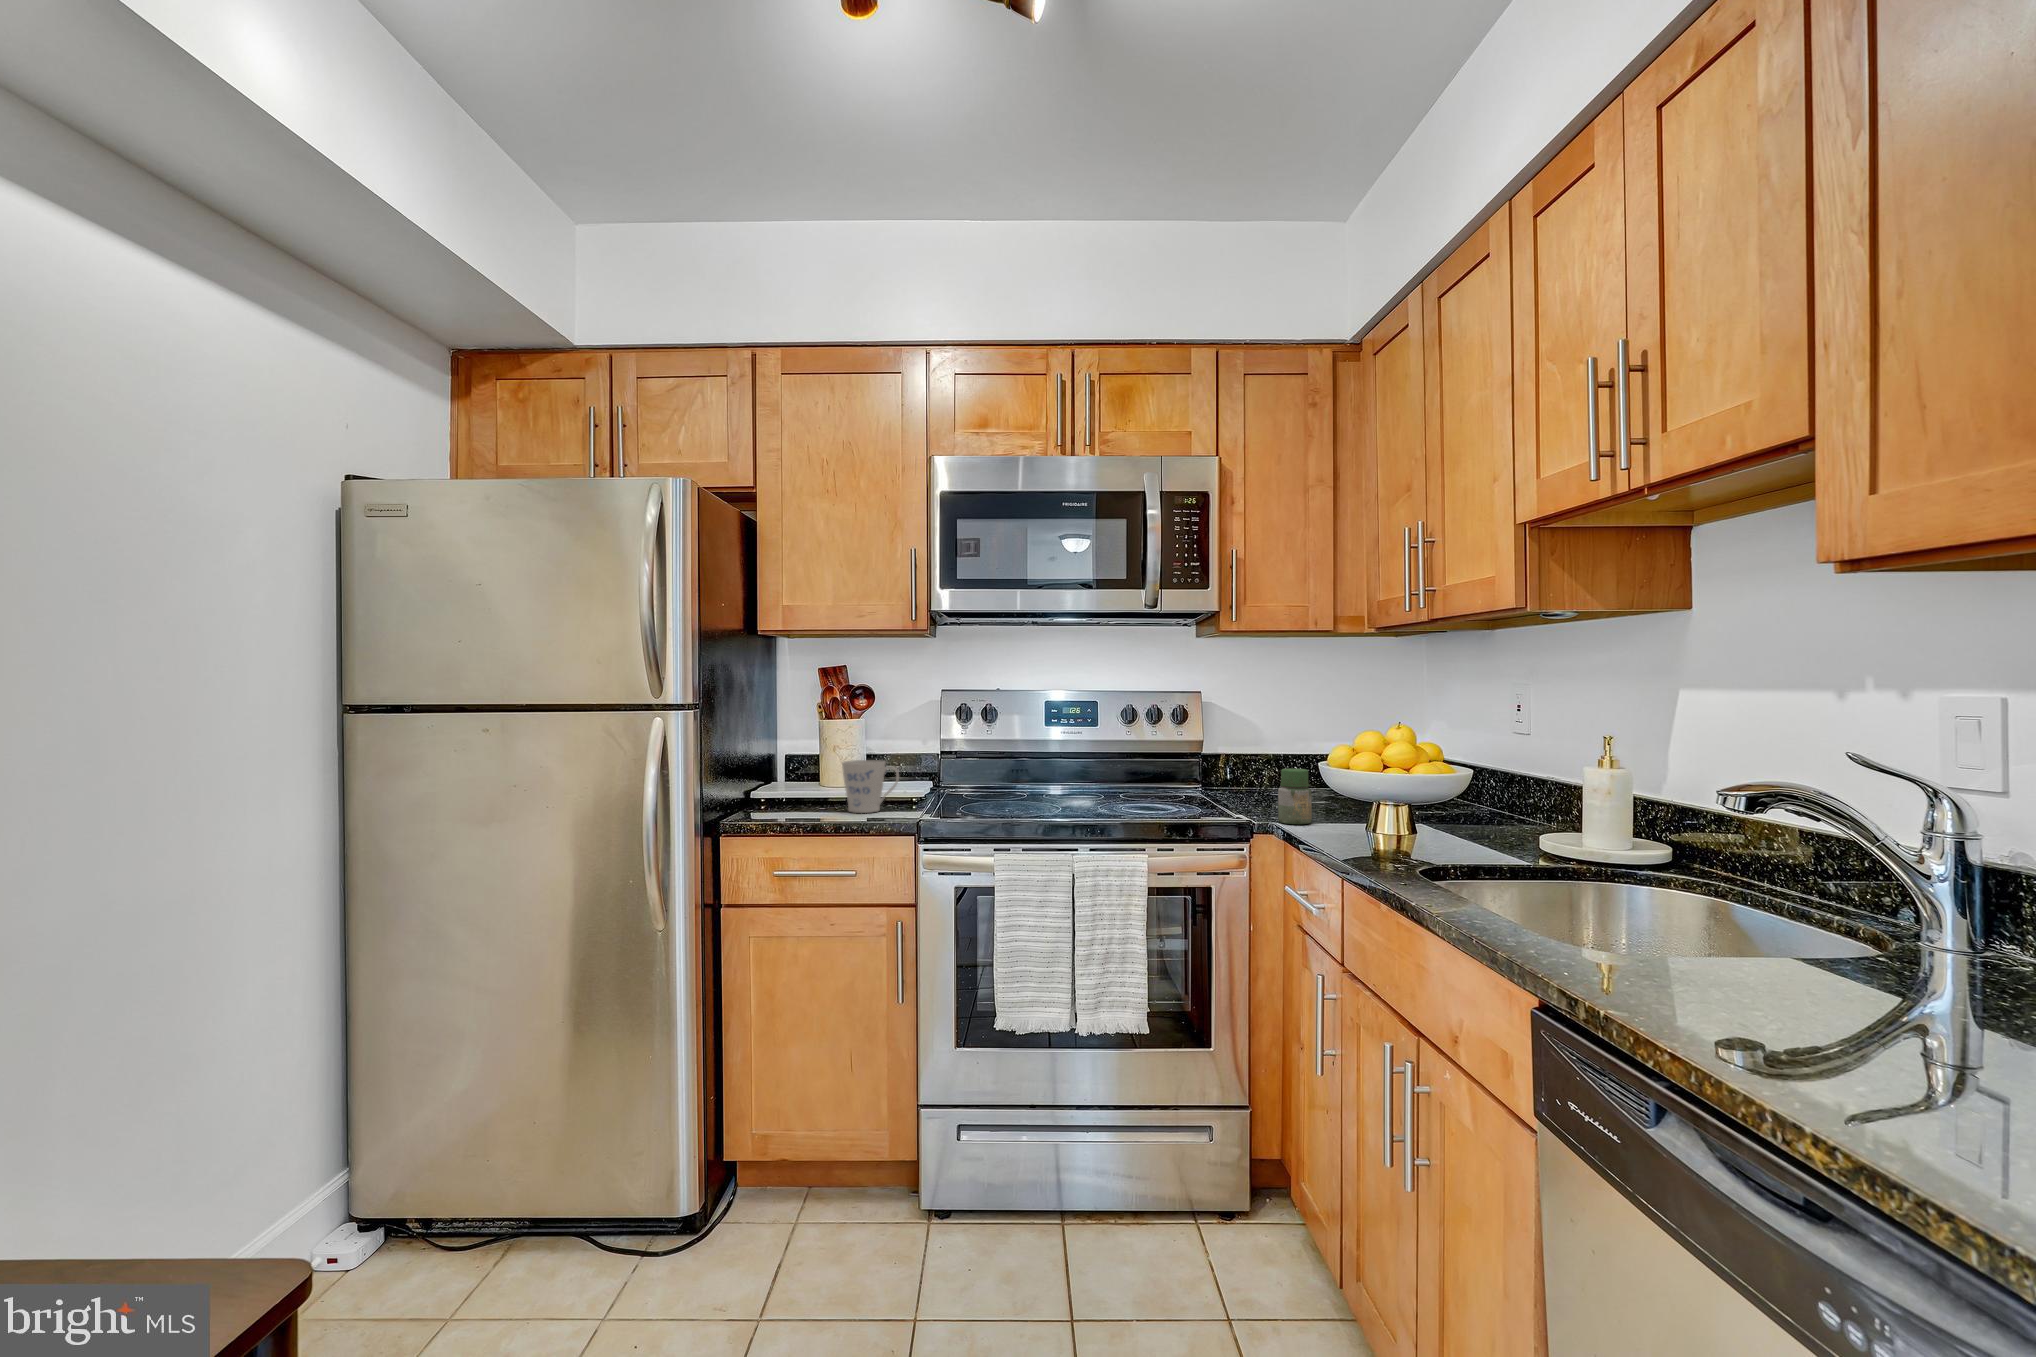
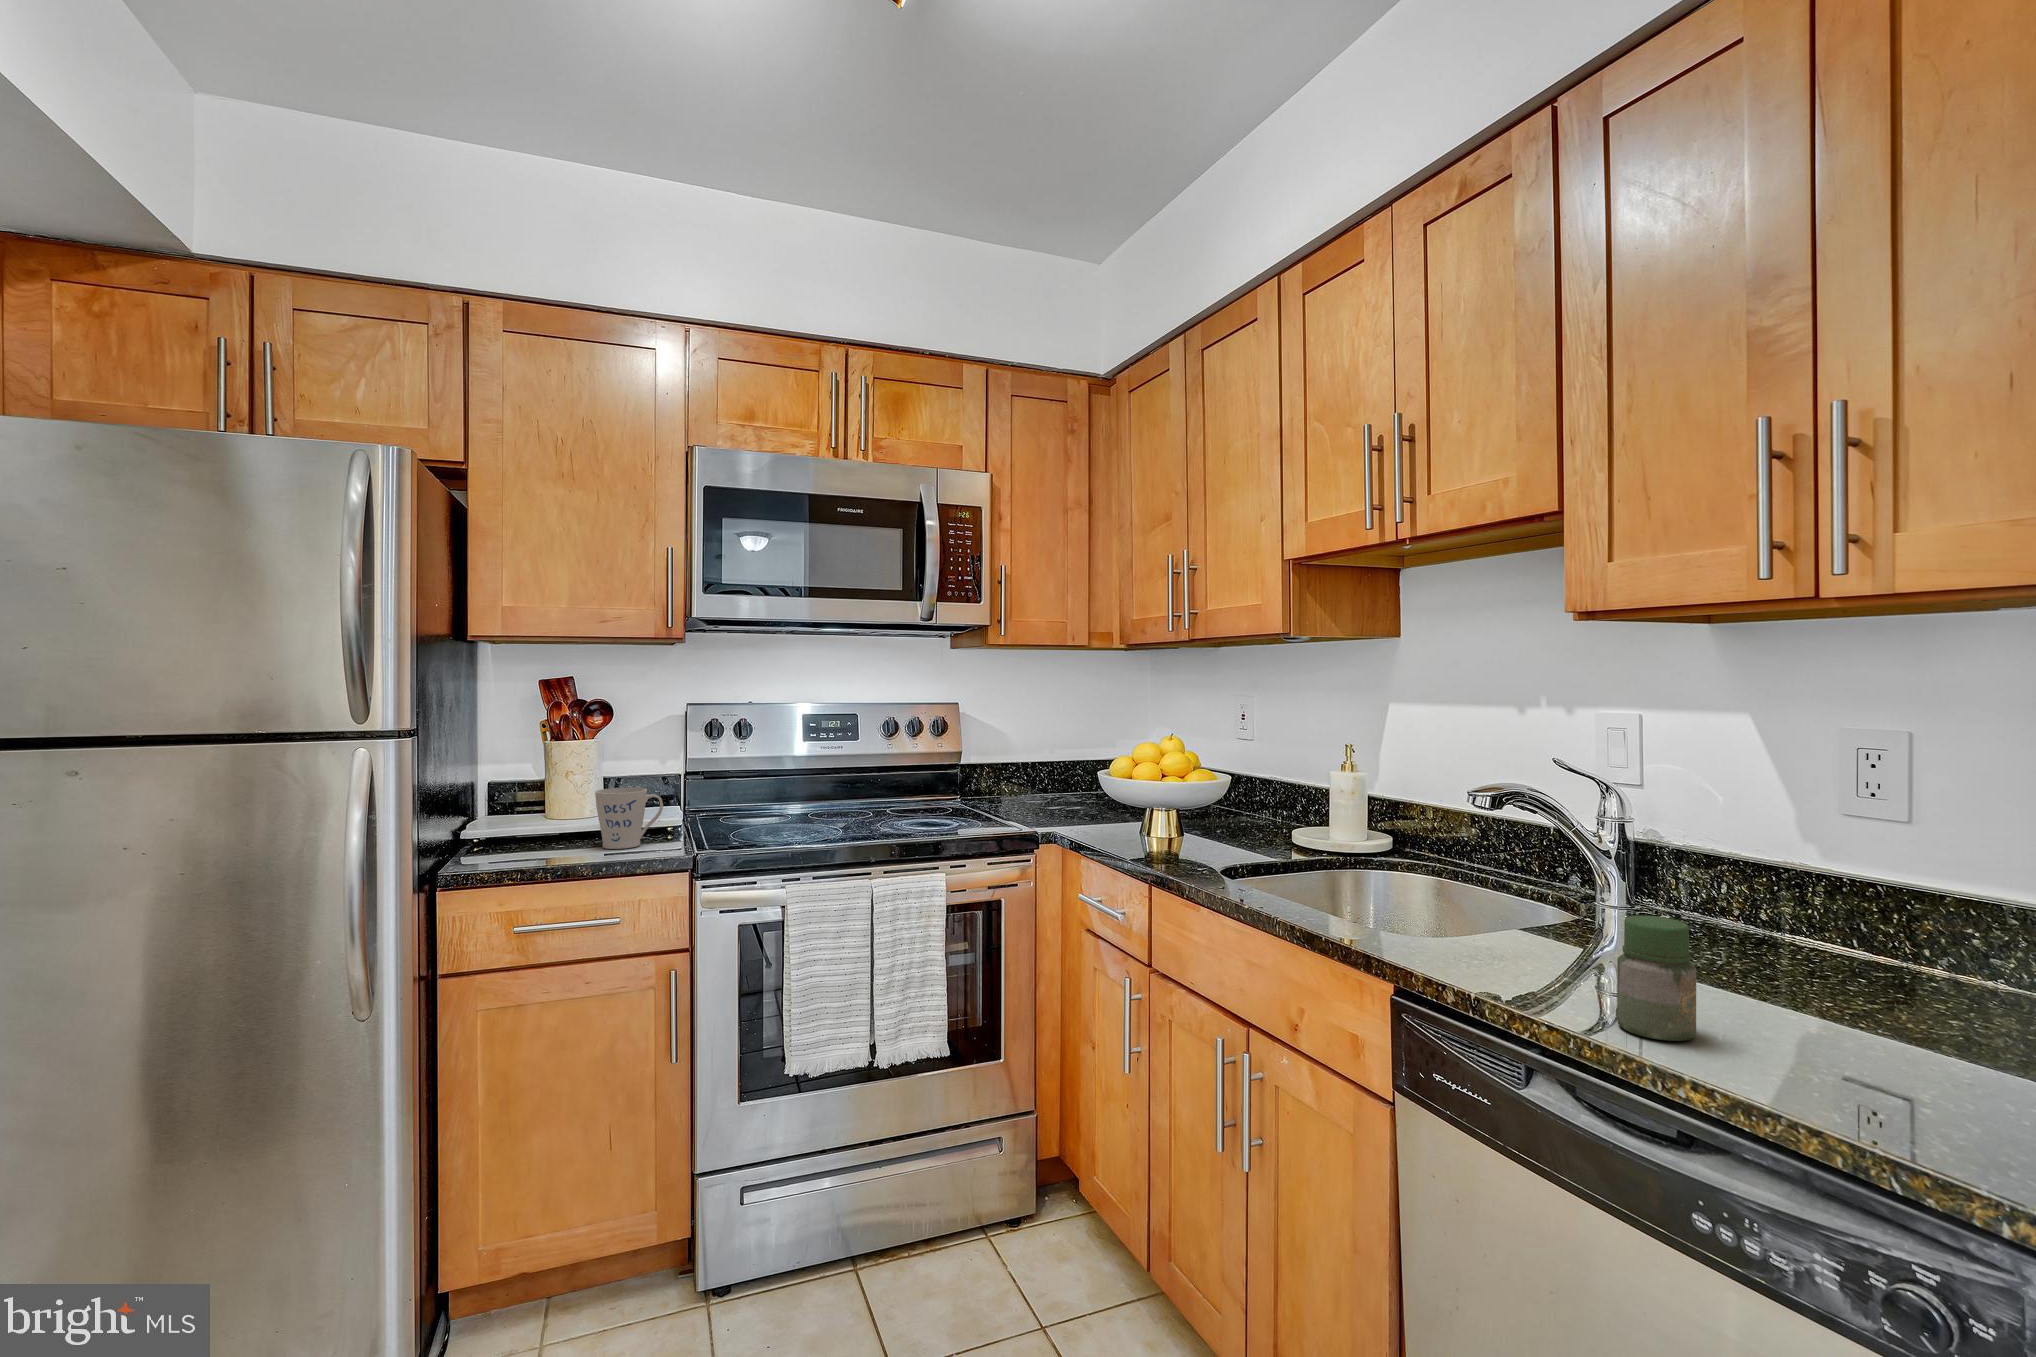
jar: present [1278,768,1312,824] -> present [1617,916,1696,1041]

